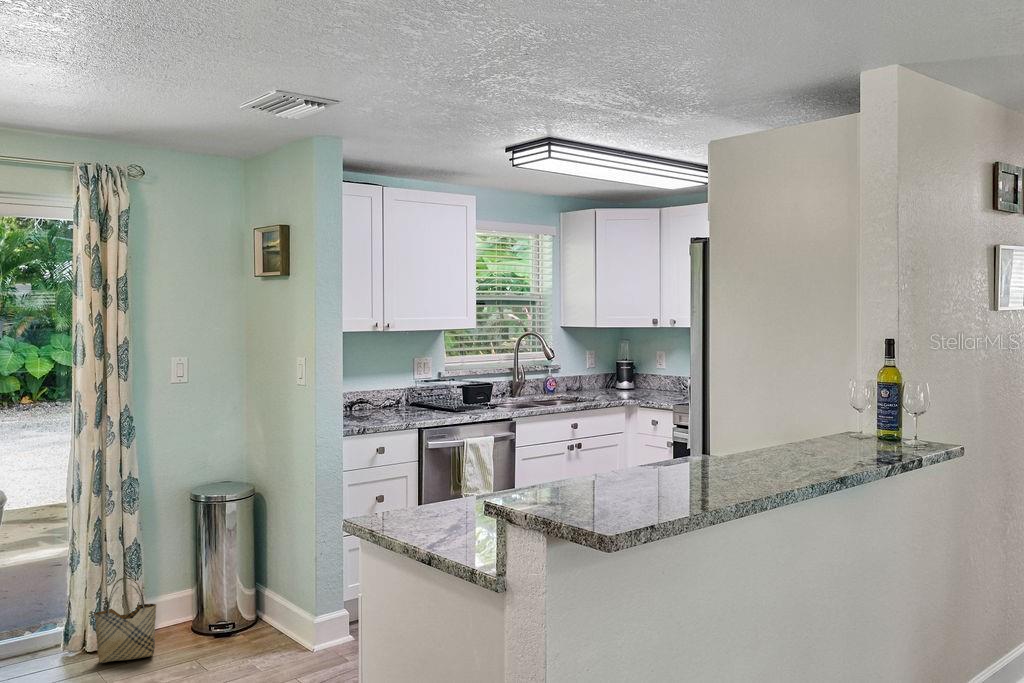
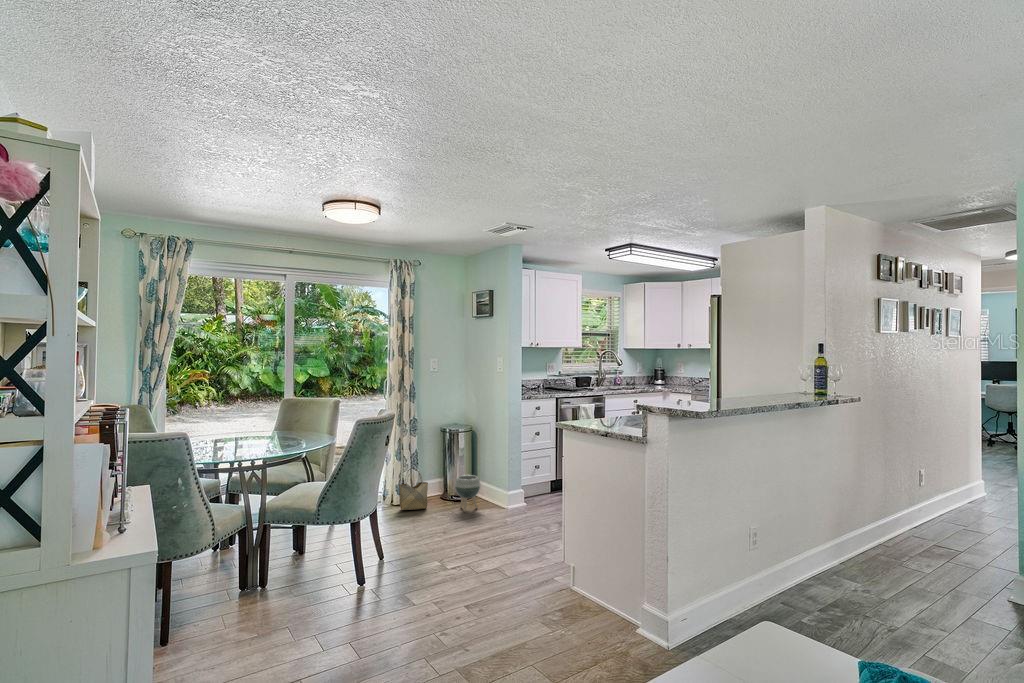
planter: none [208,587,260,661] -> present [455,475,480,512]

